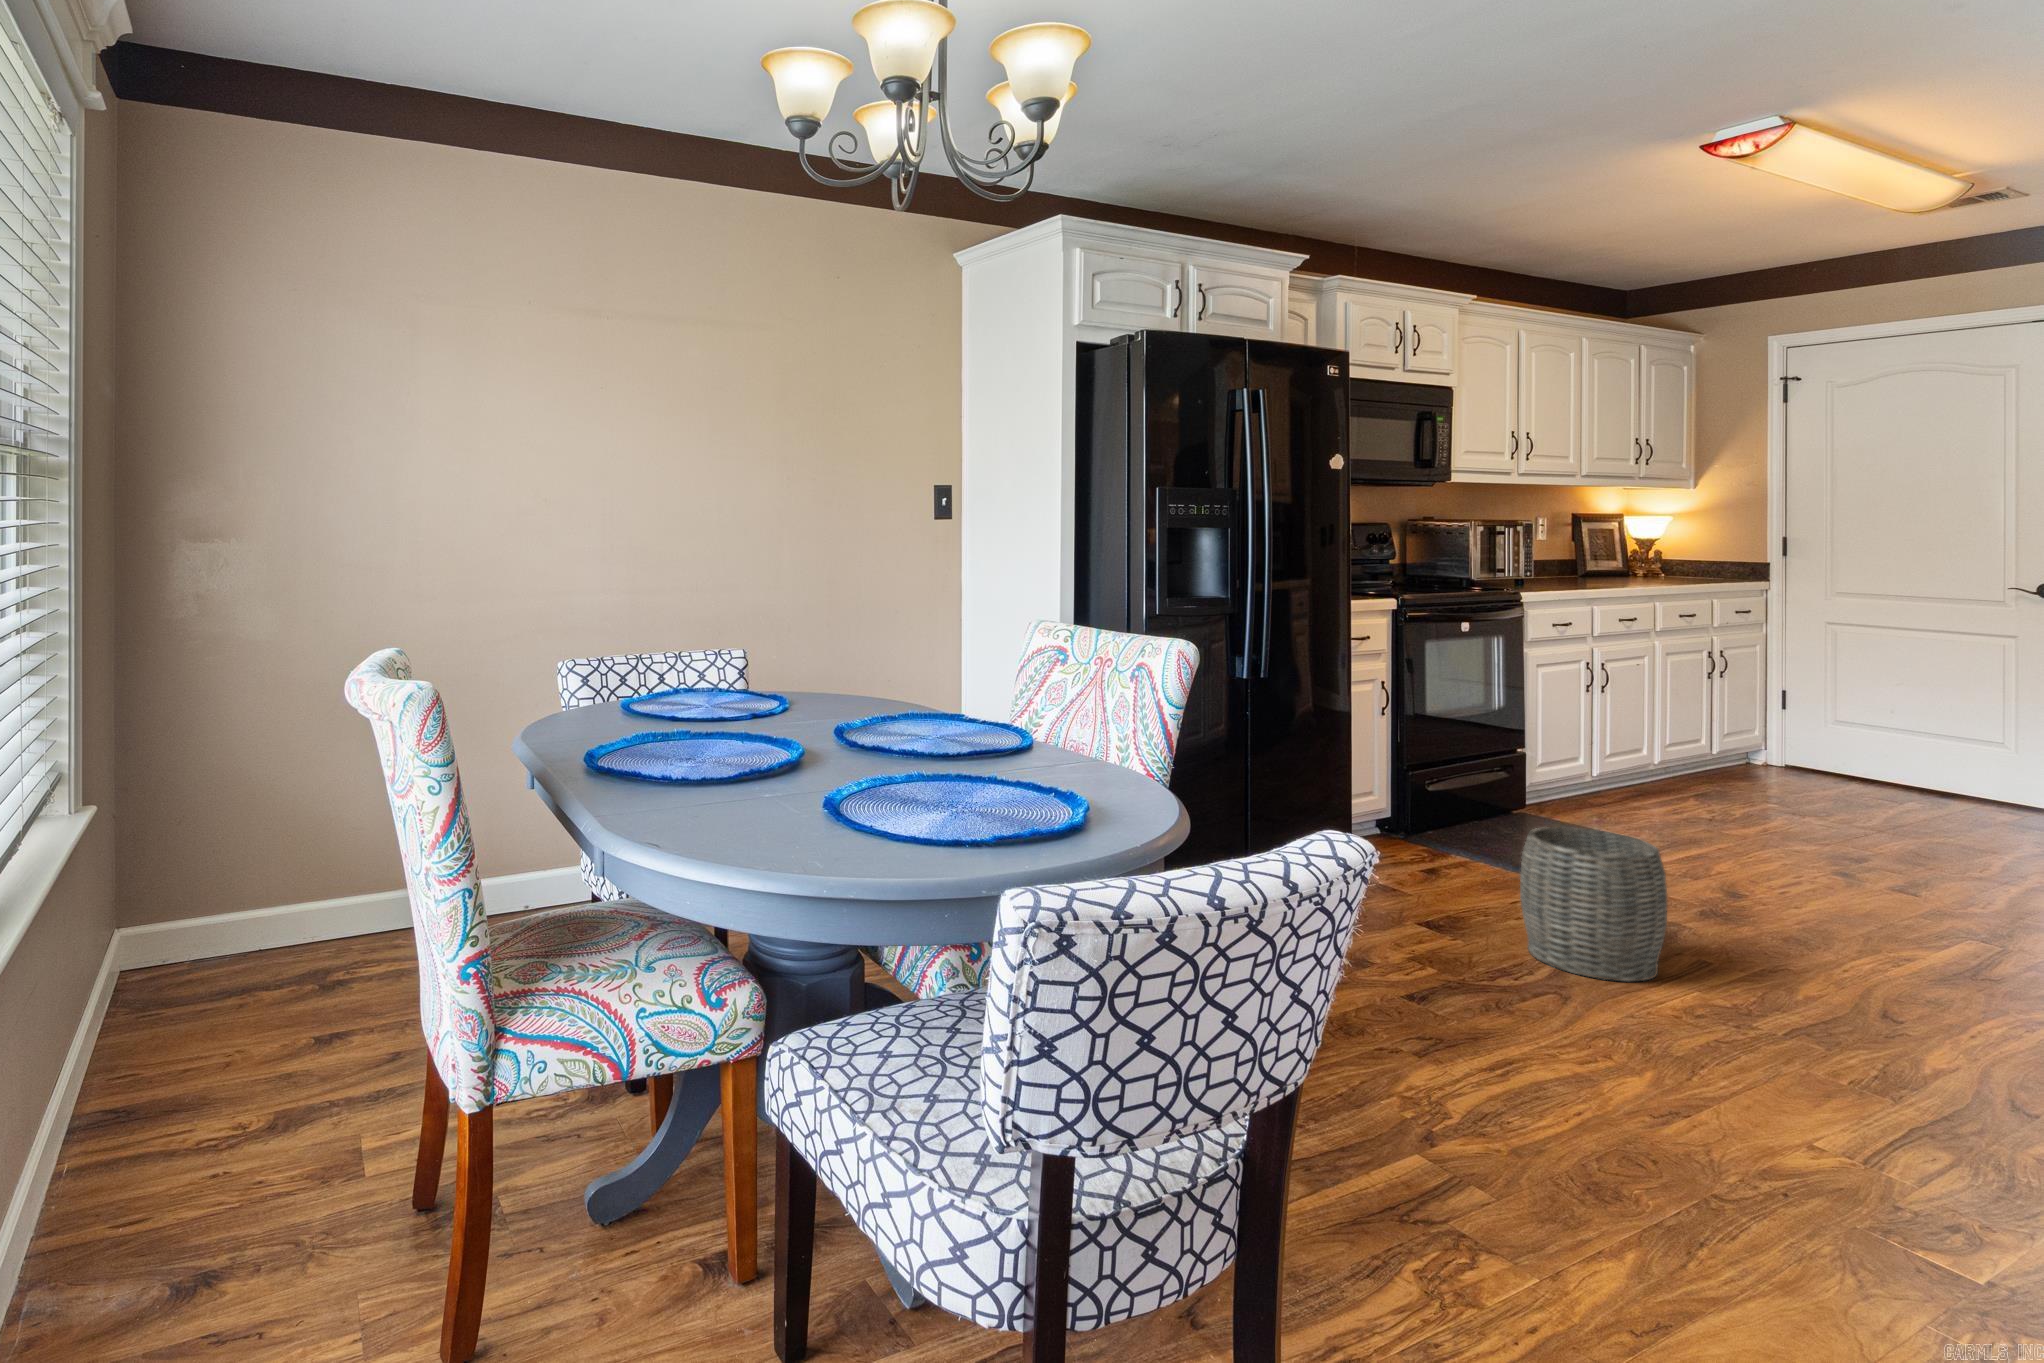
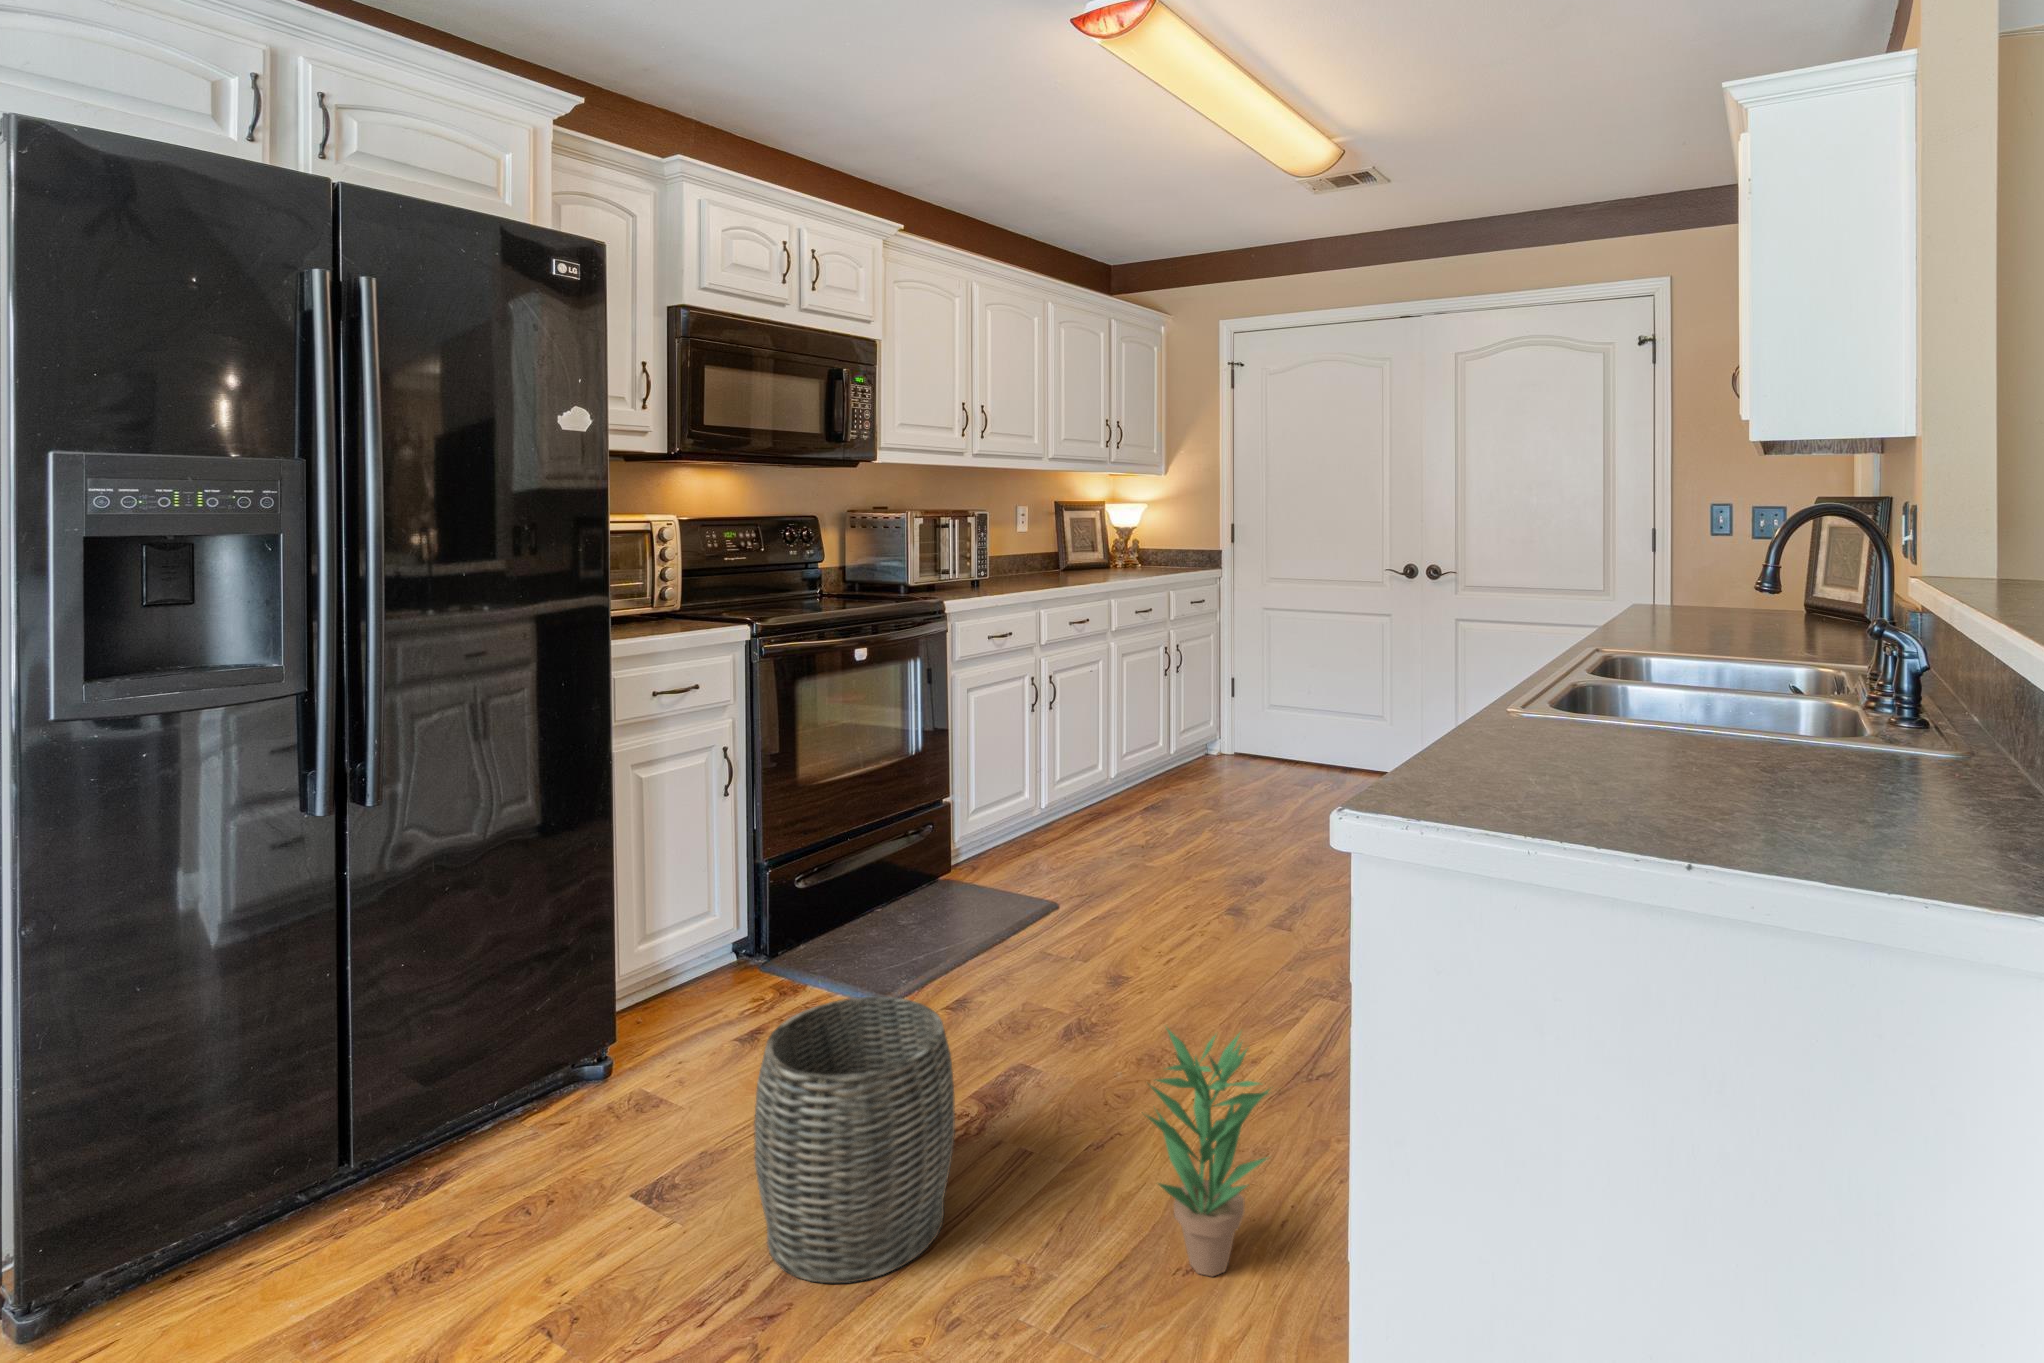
potted plant: none [1840,858,1964,1033] -> present [1146,1028,1270,1276]

